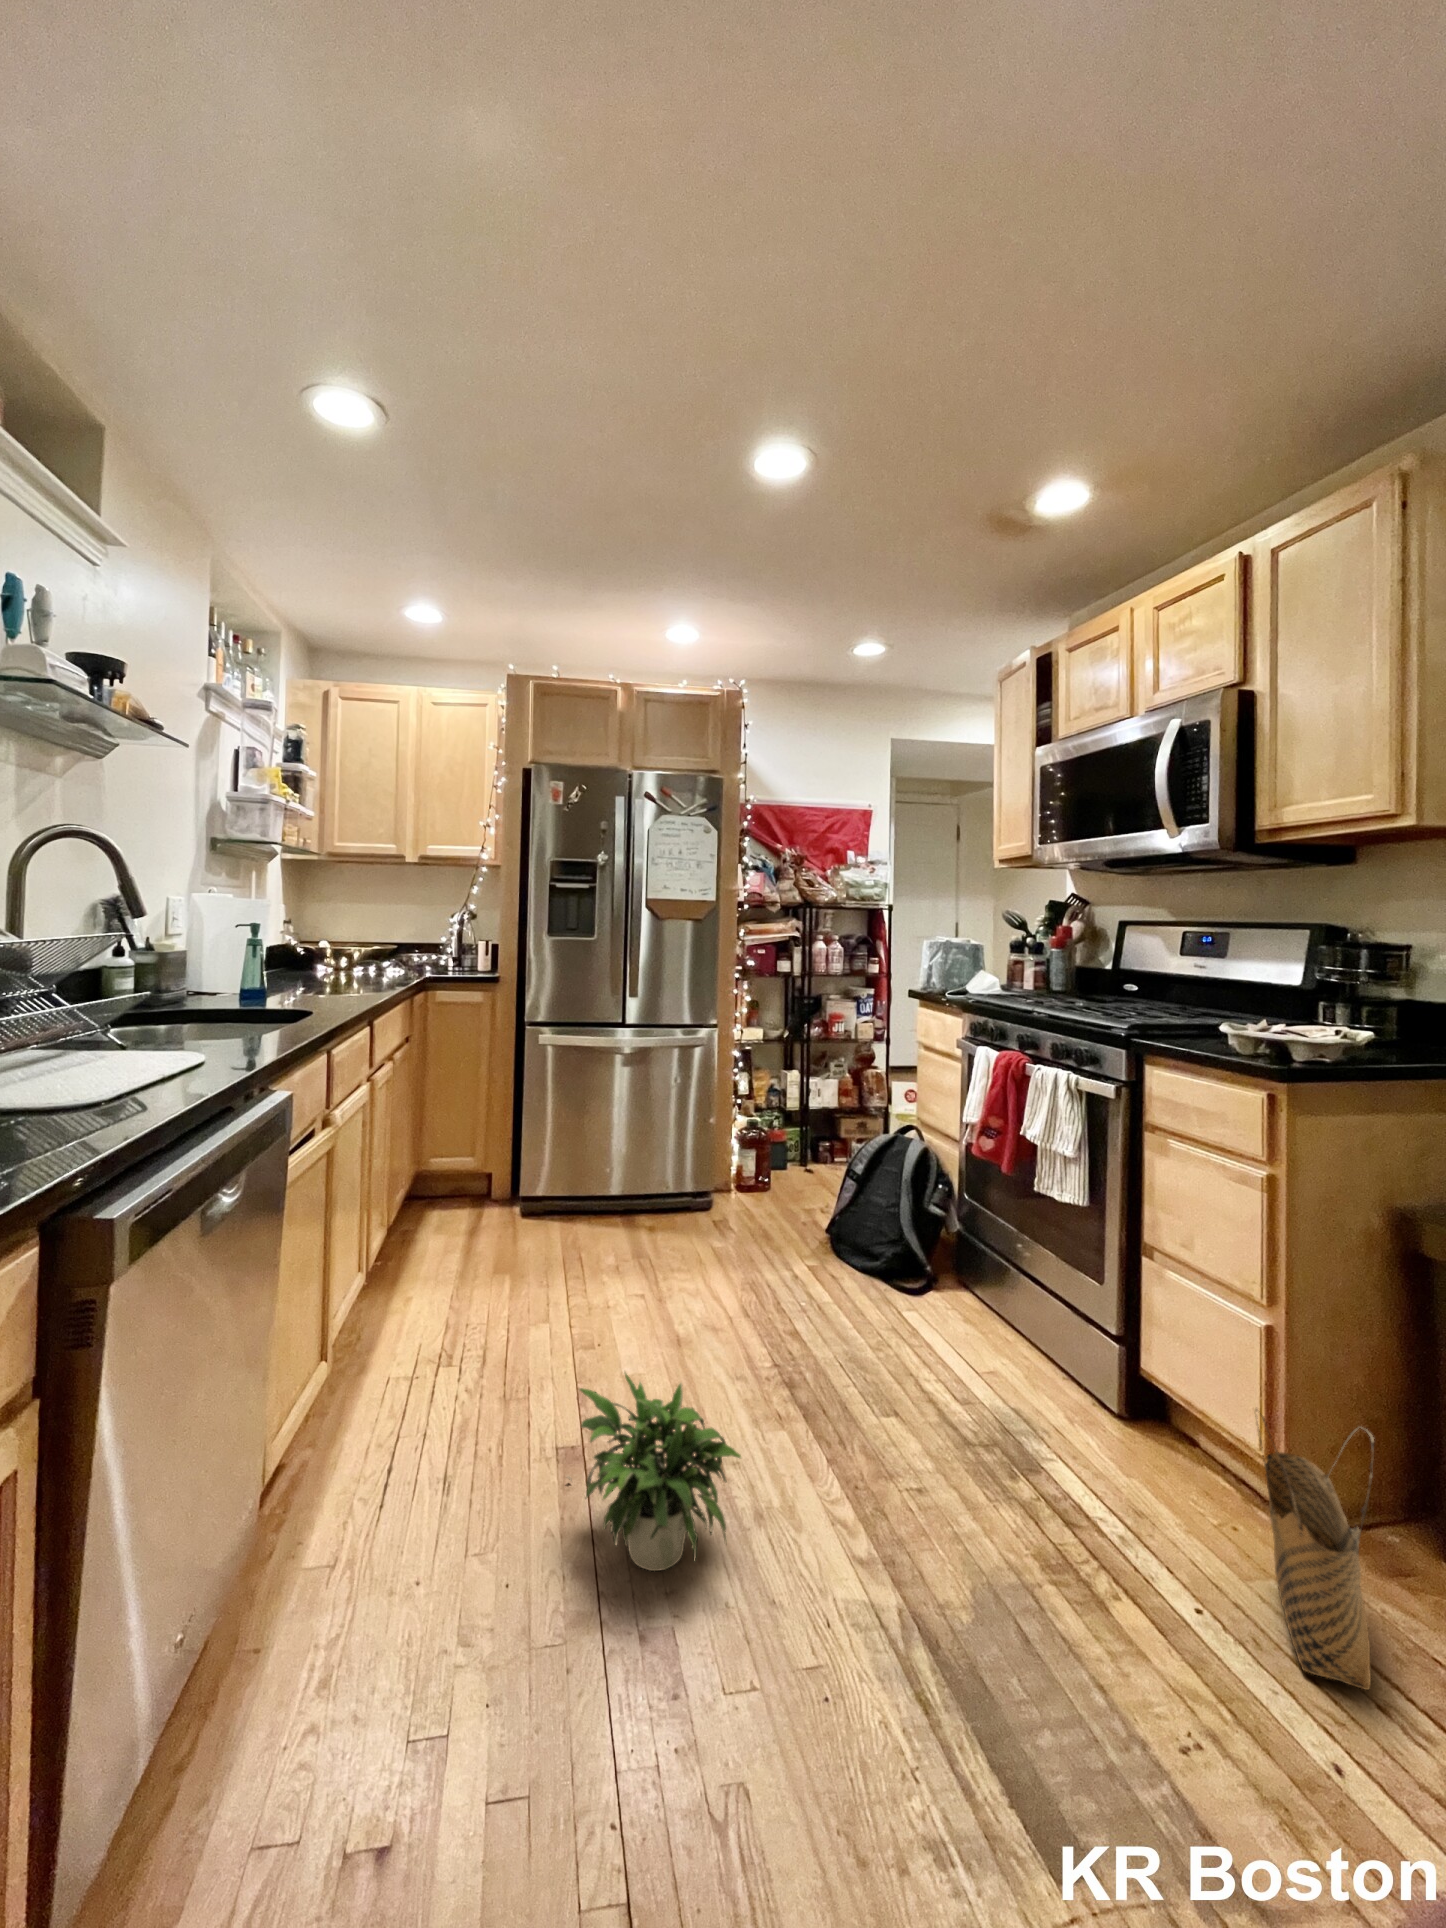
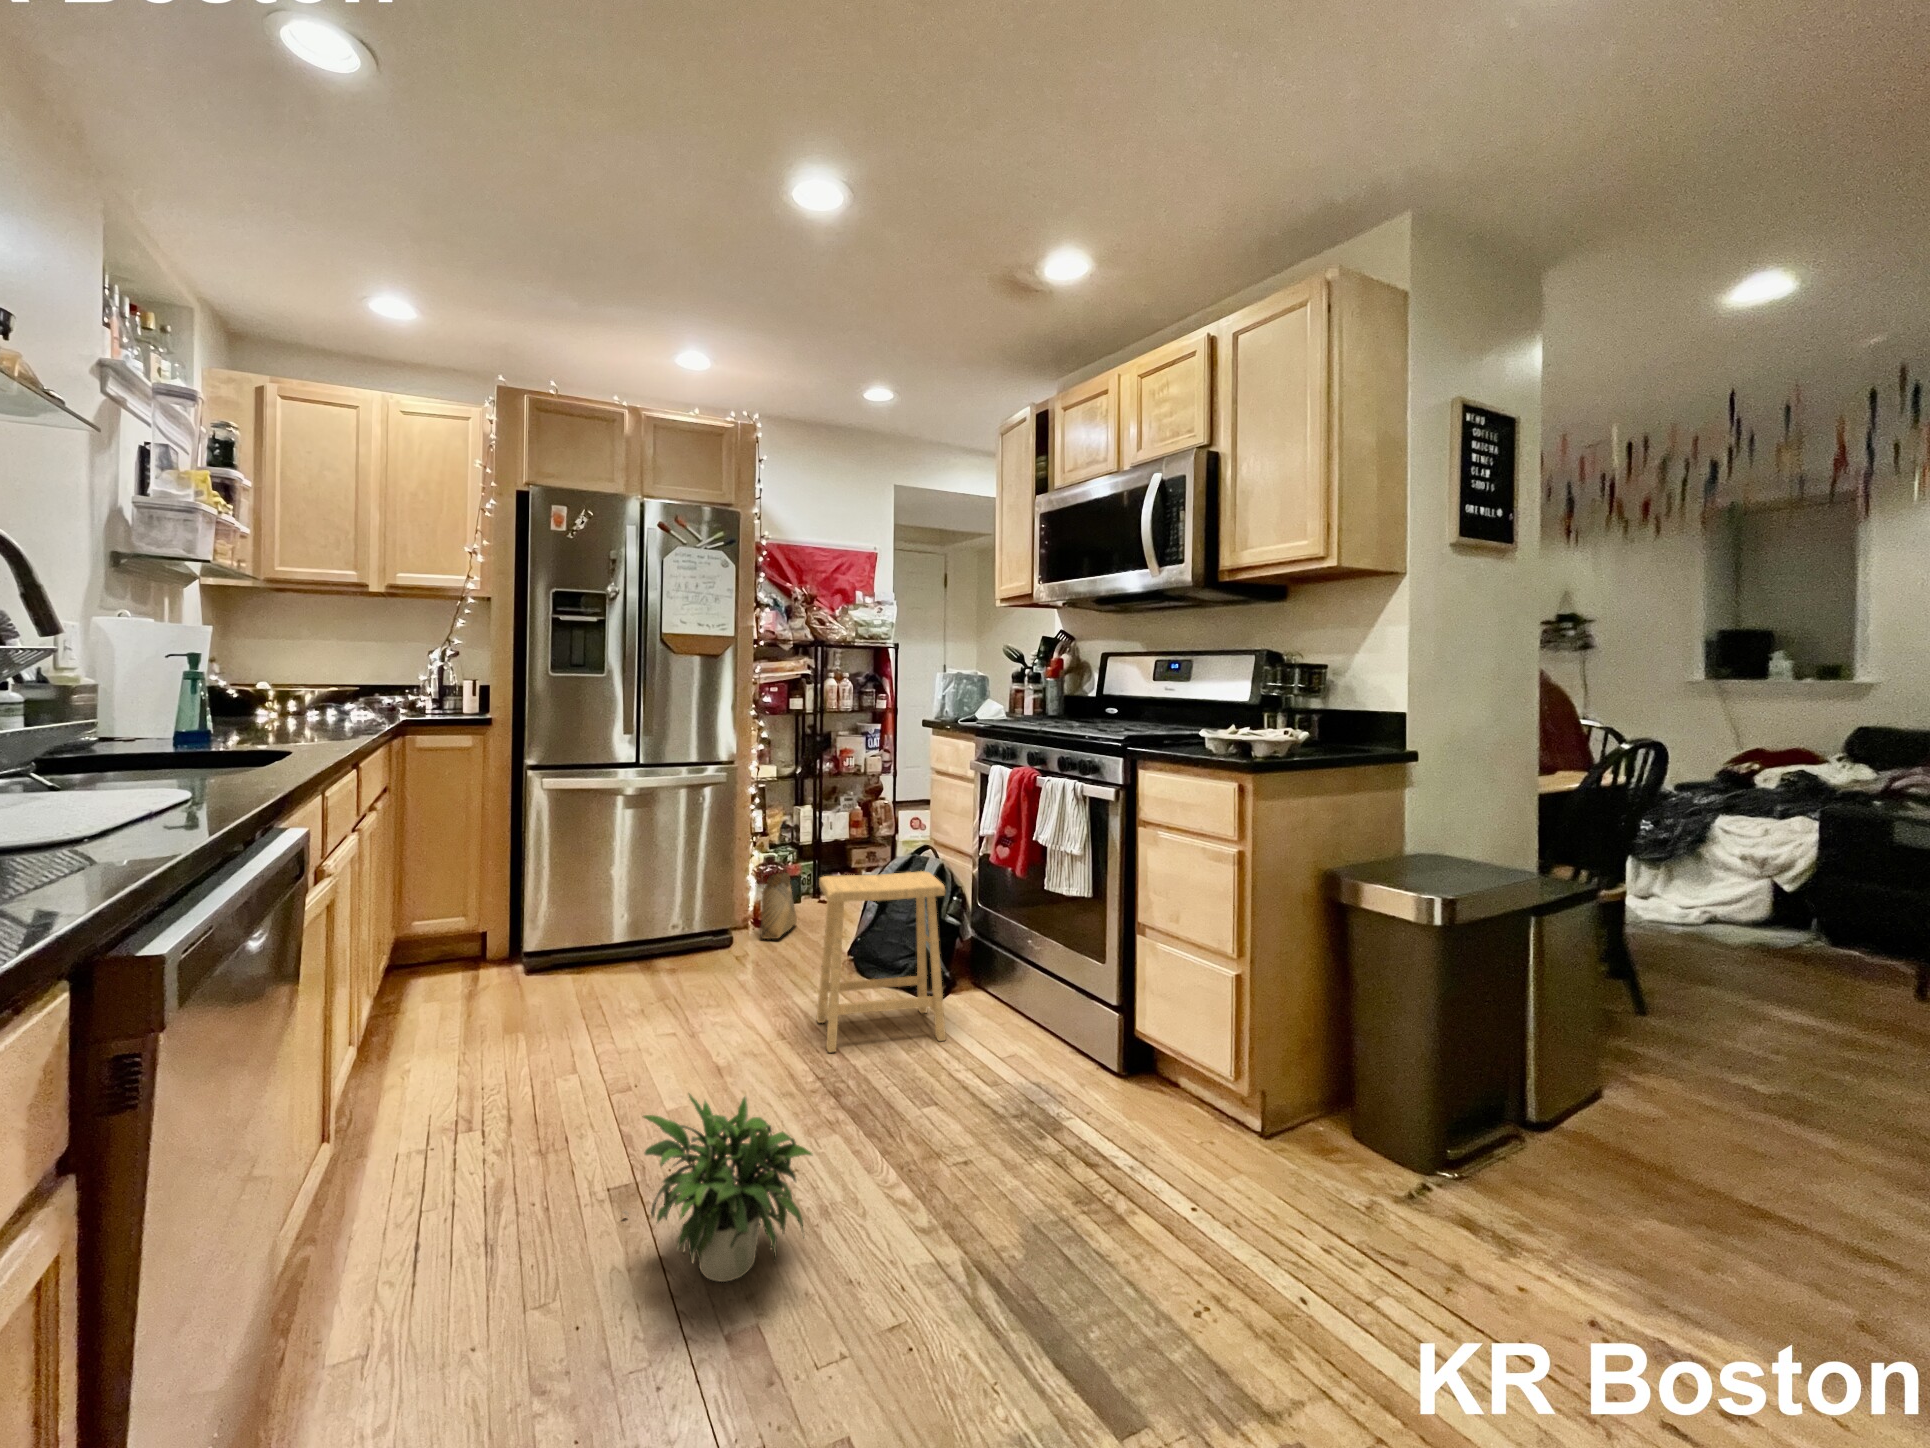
footstool: none [782,1156,919,1349] -> present [817,871,946,1052]
woven basket: present [1256,1409,1374,1690] -> present [760,873,797,939]

